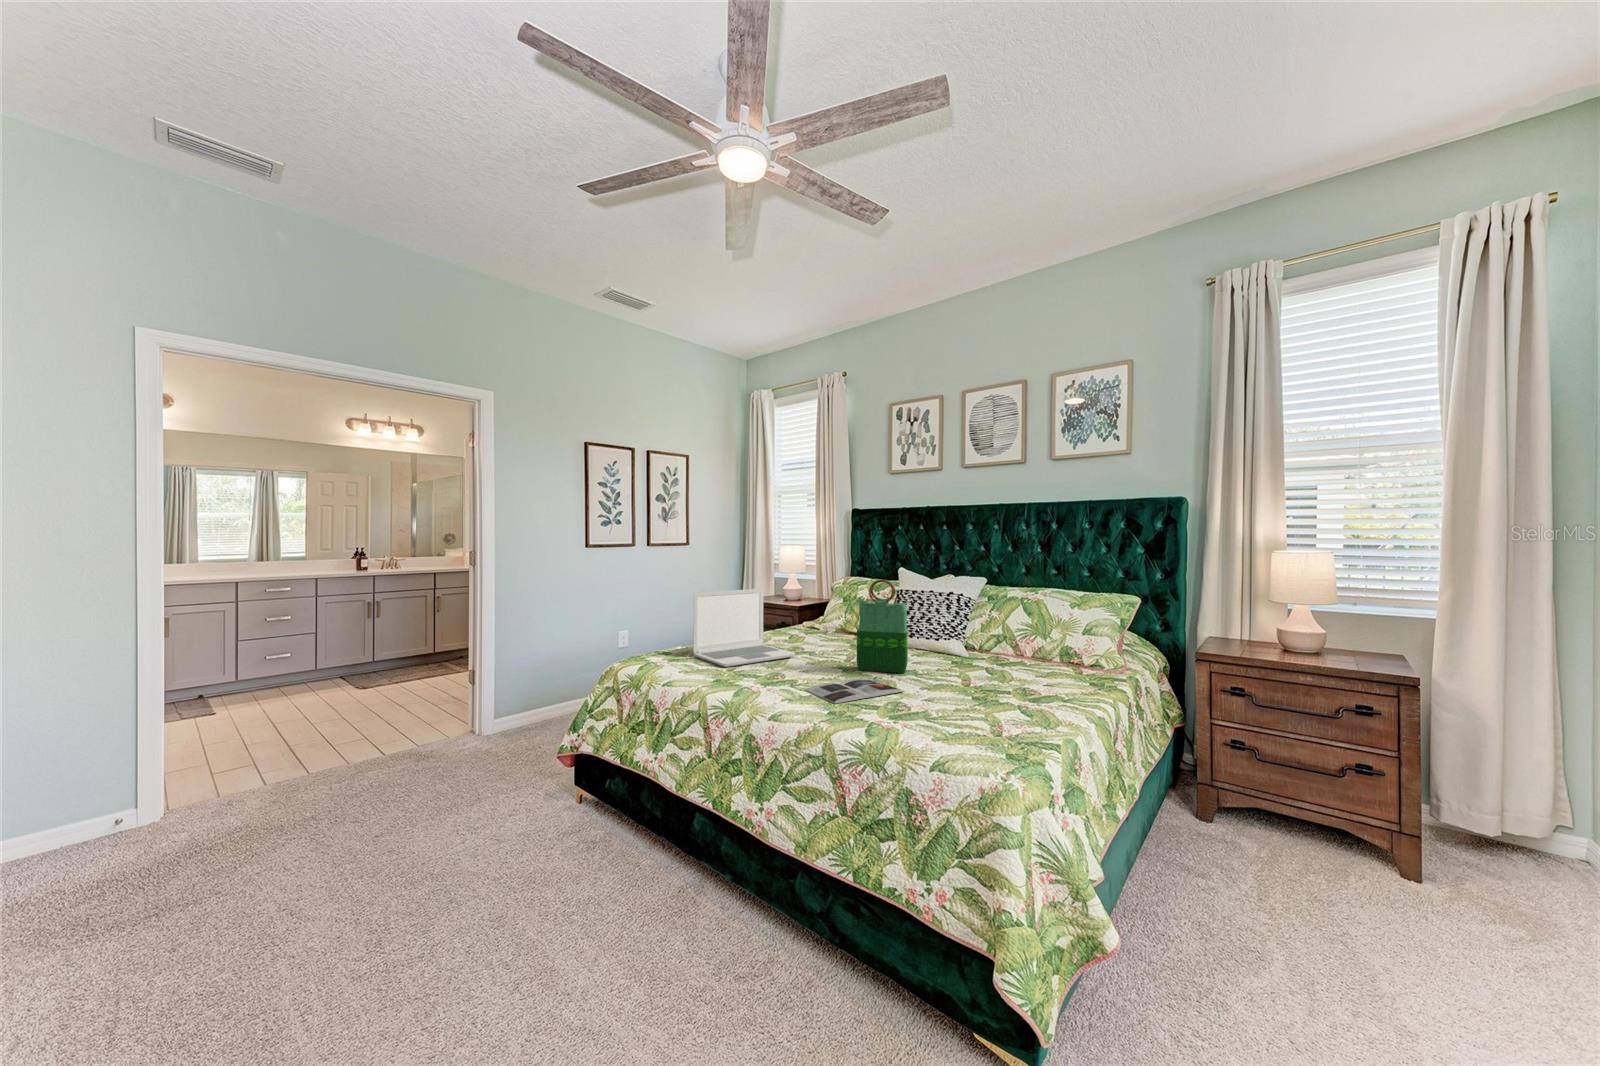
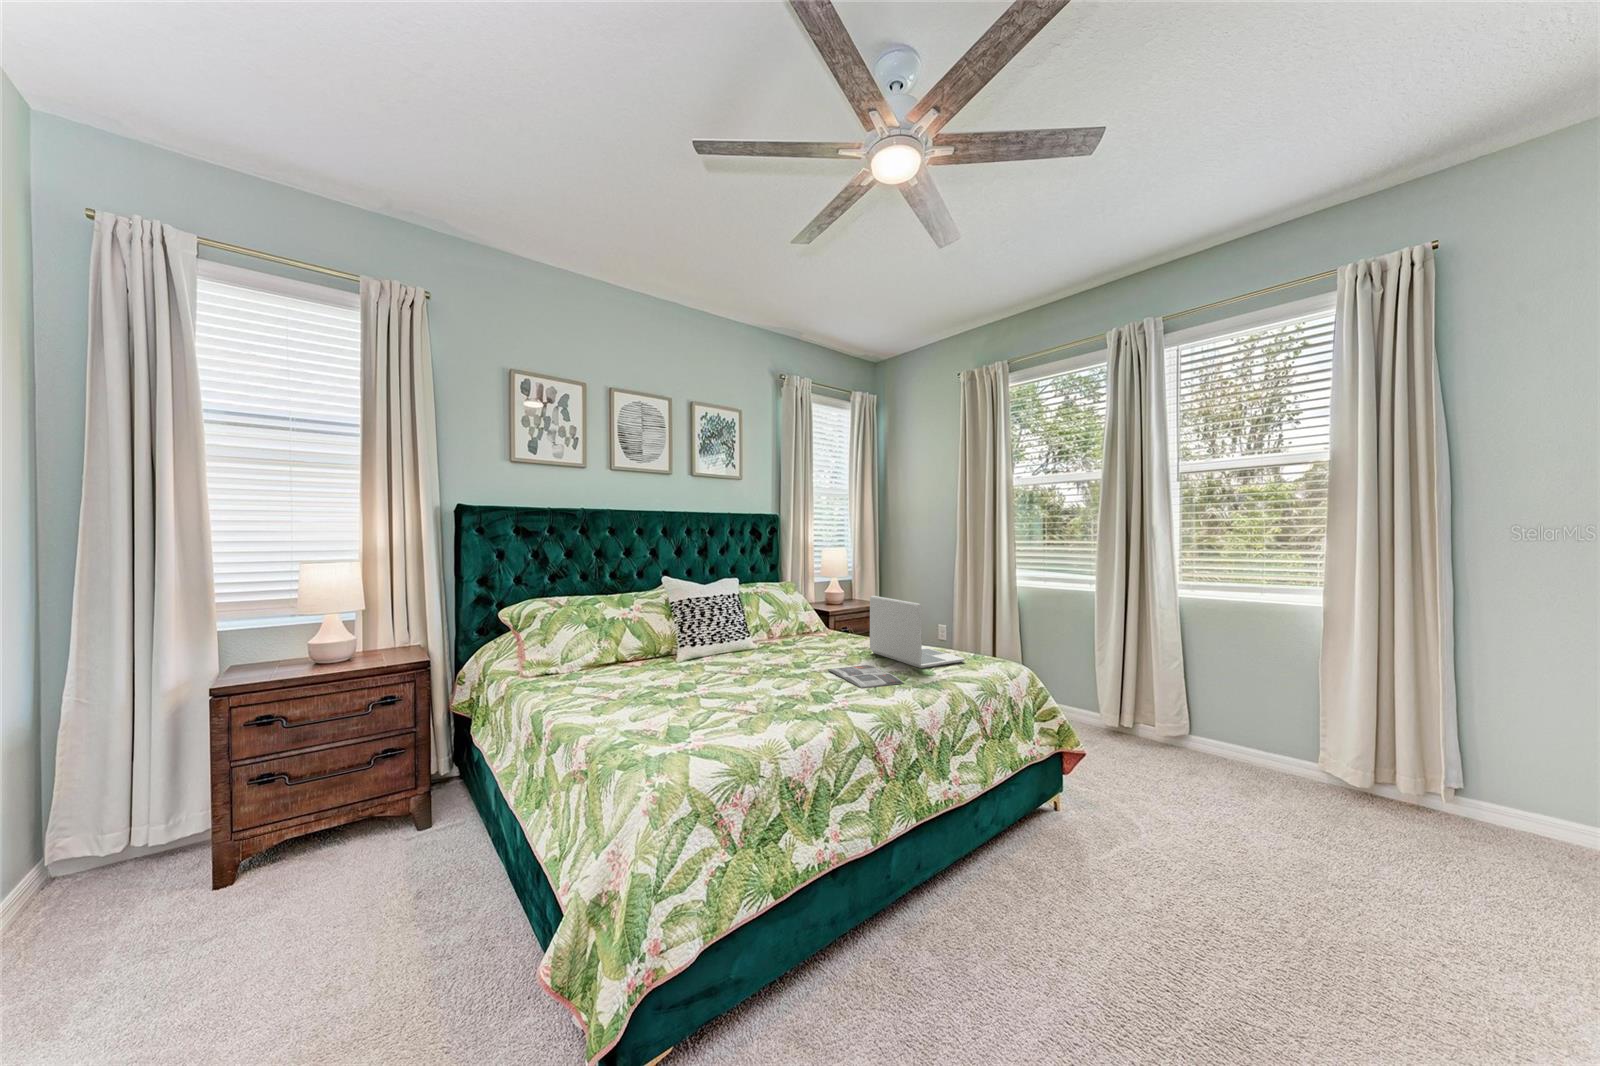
tote bag: present [857,580,908,673] -> none [776,582,807,670]
laptop: present [693,589,795,667] -> present [870,596,964,668]

